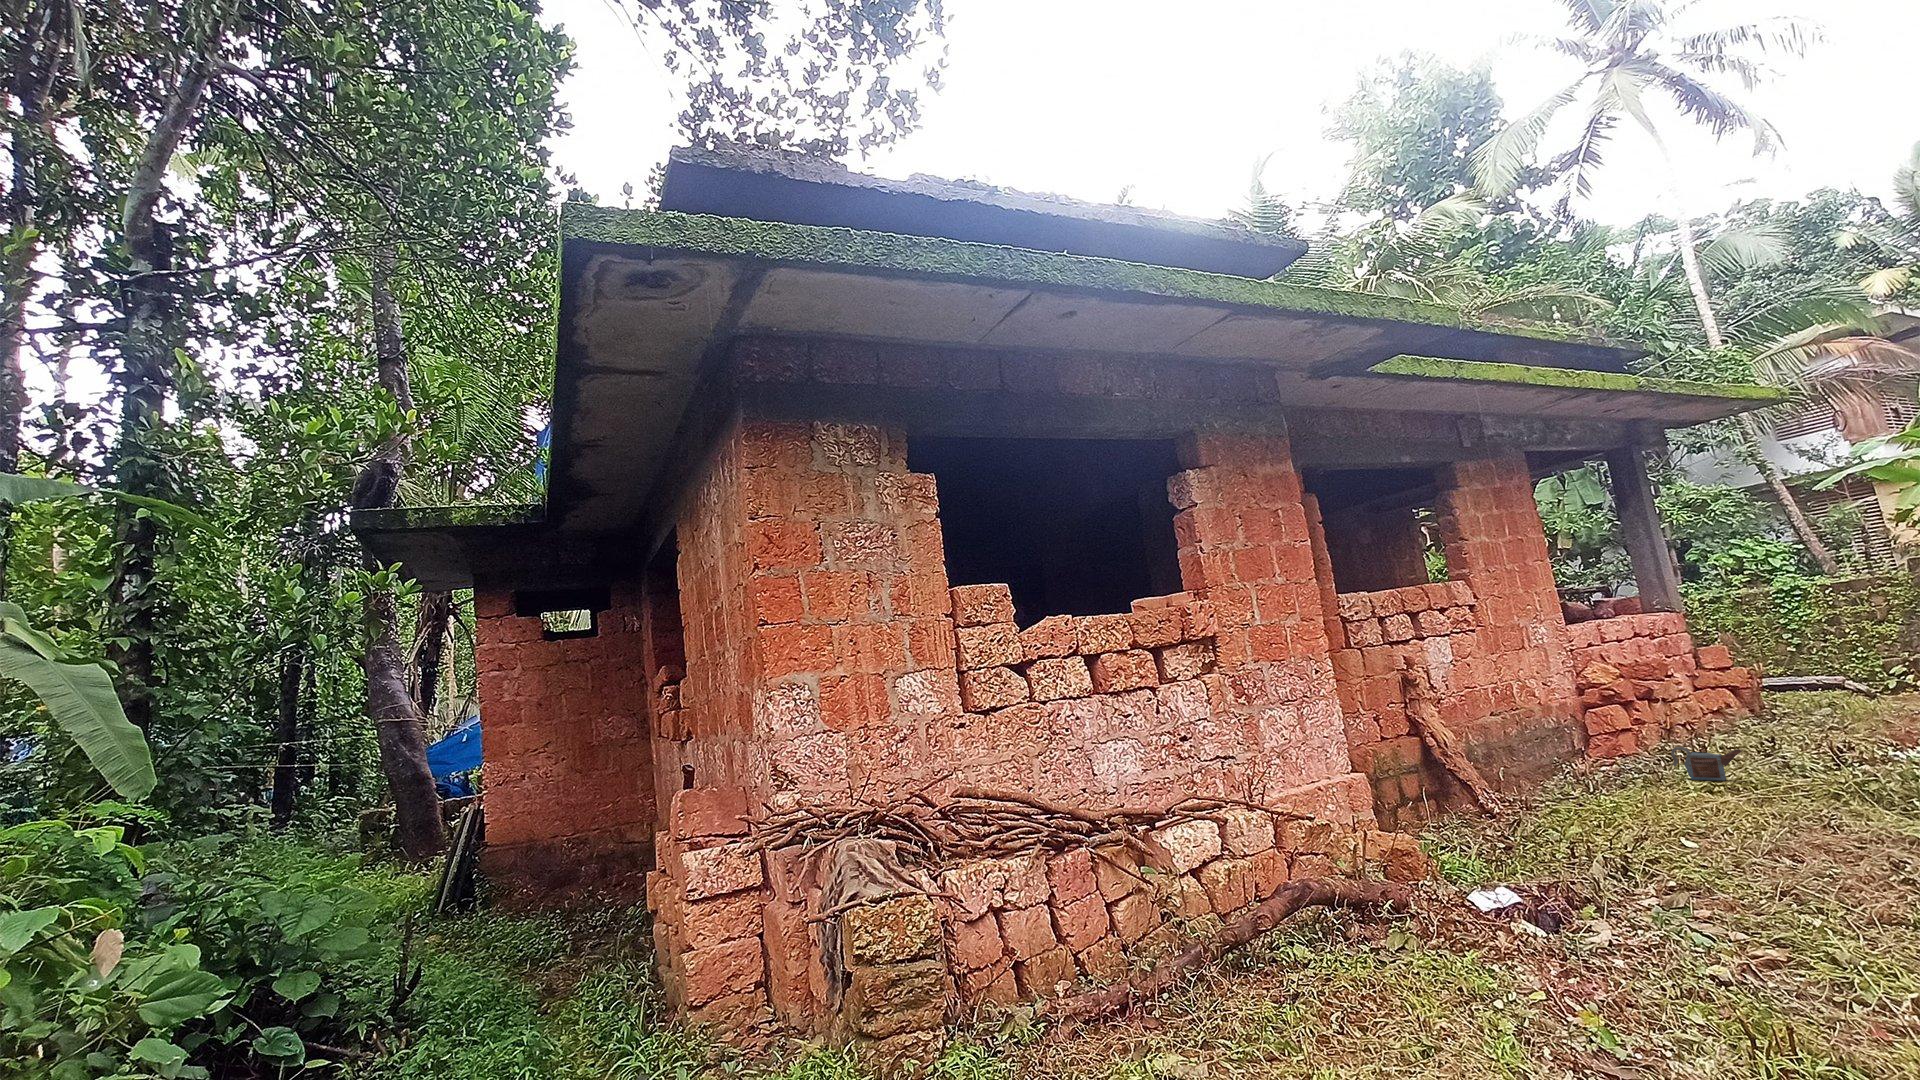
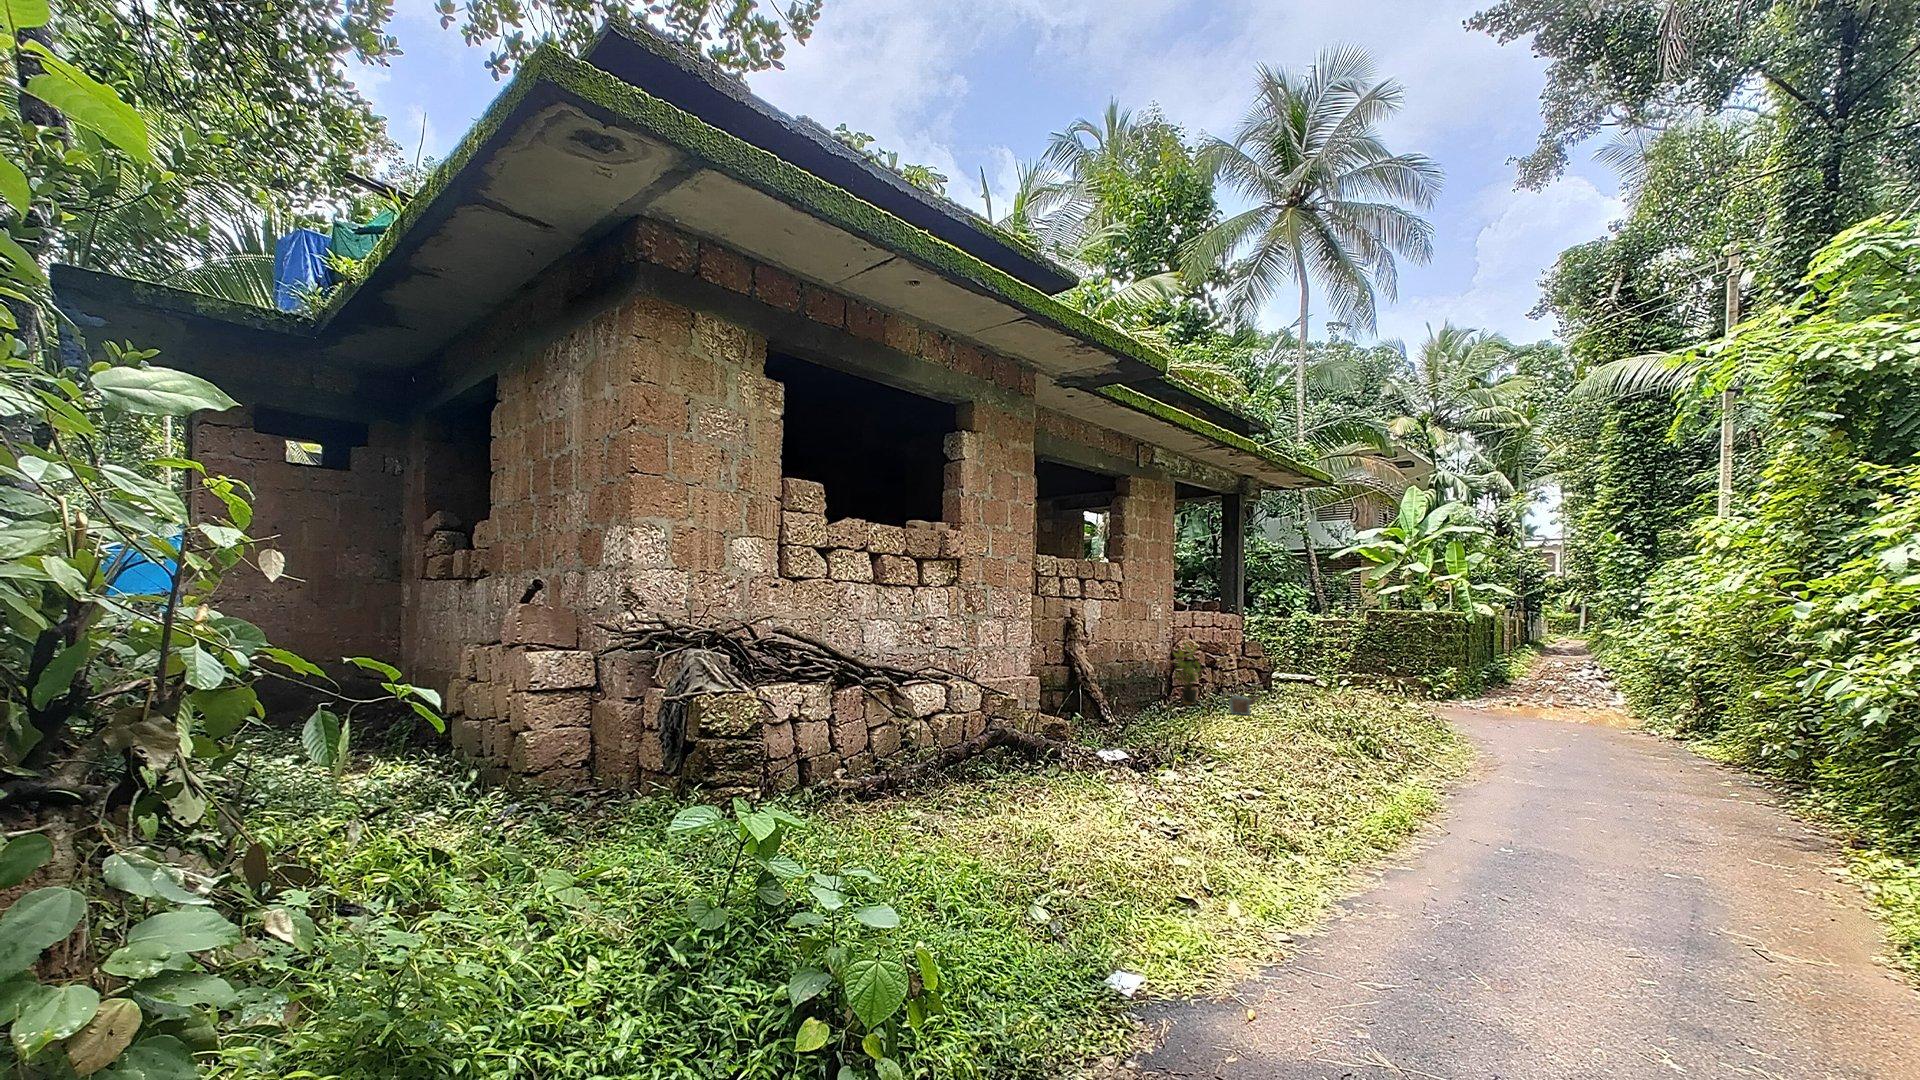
potted plant: none [1576,674,1632,764] -> present [1174,644,1201,705]

